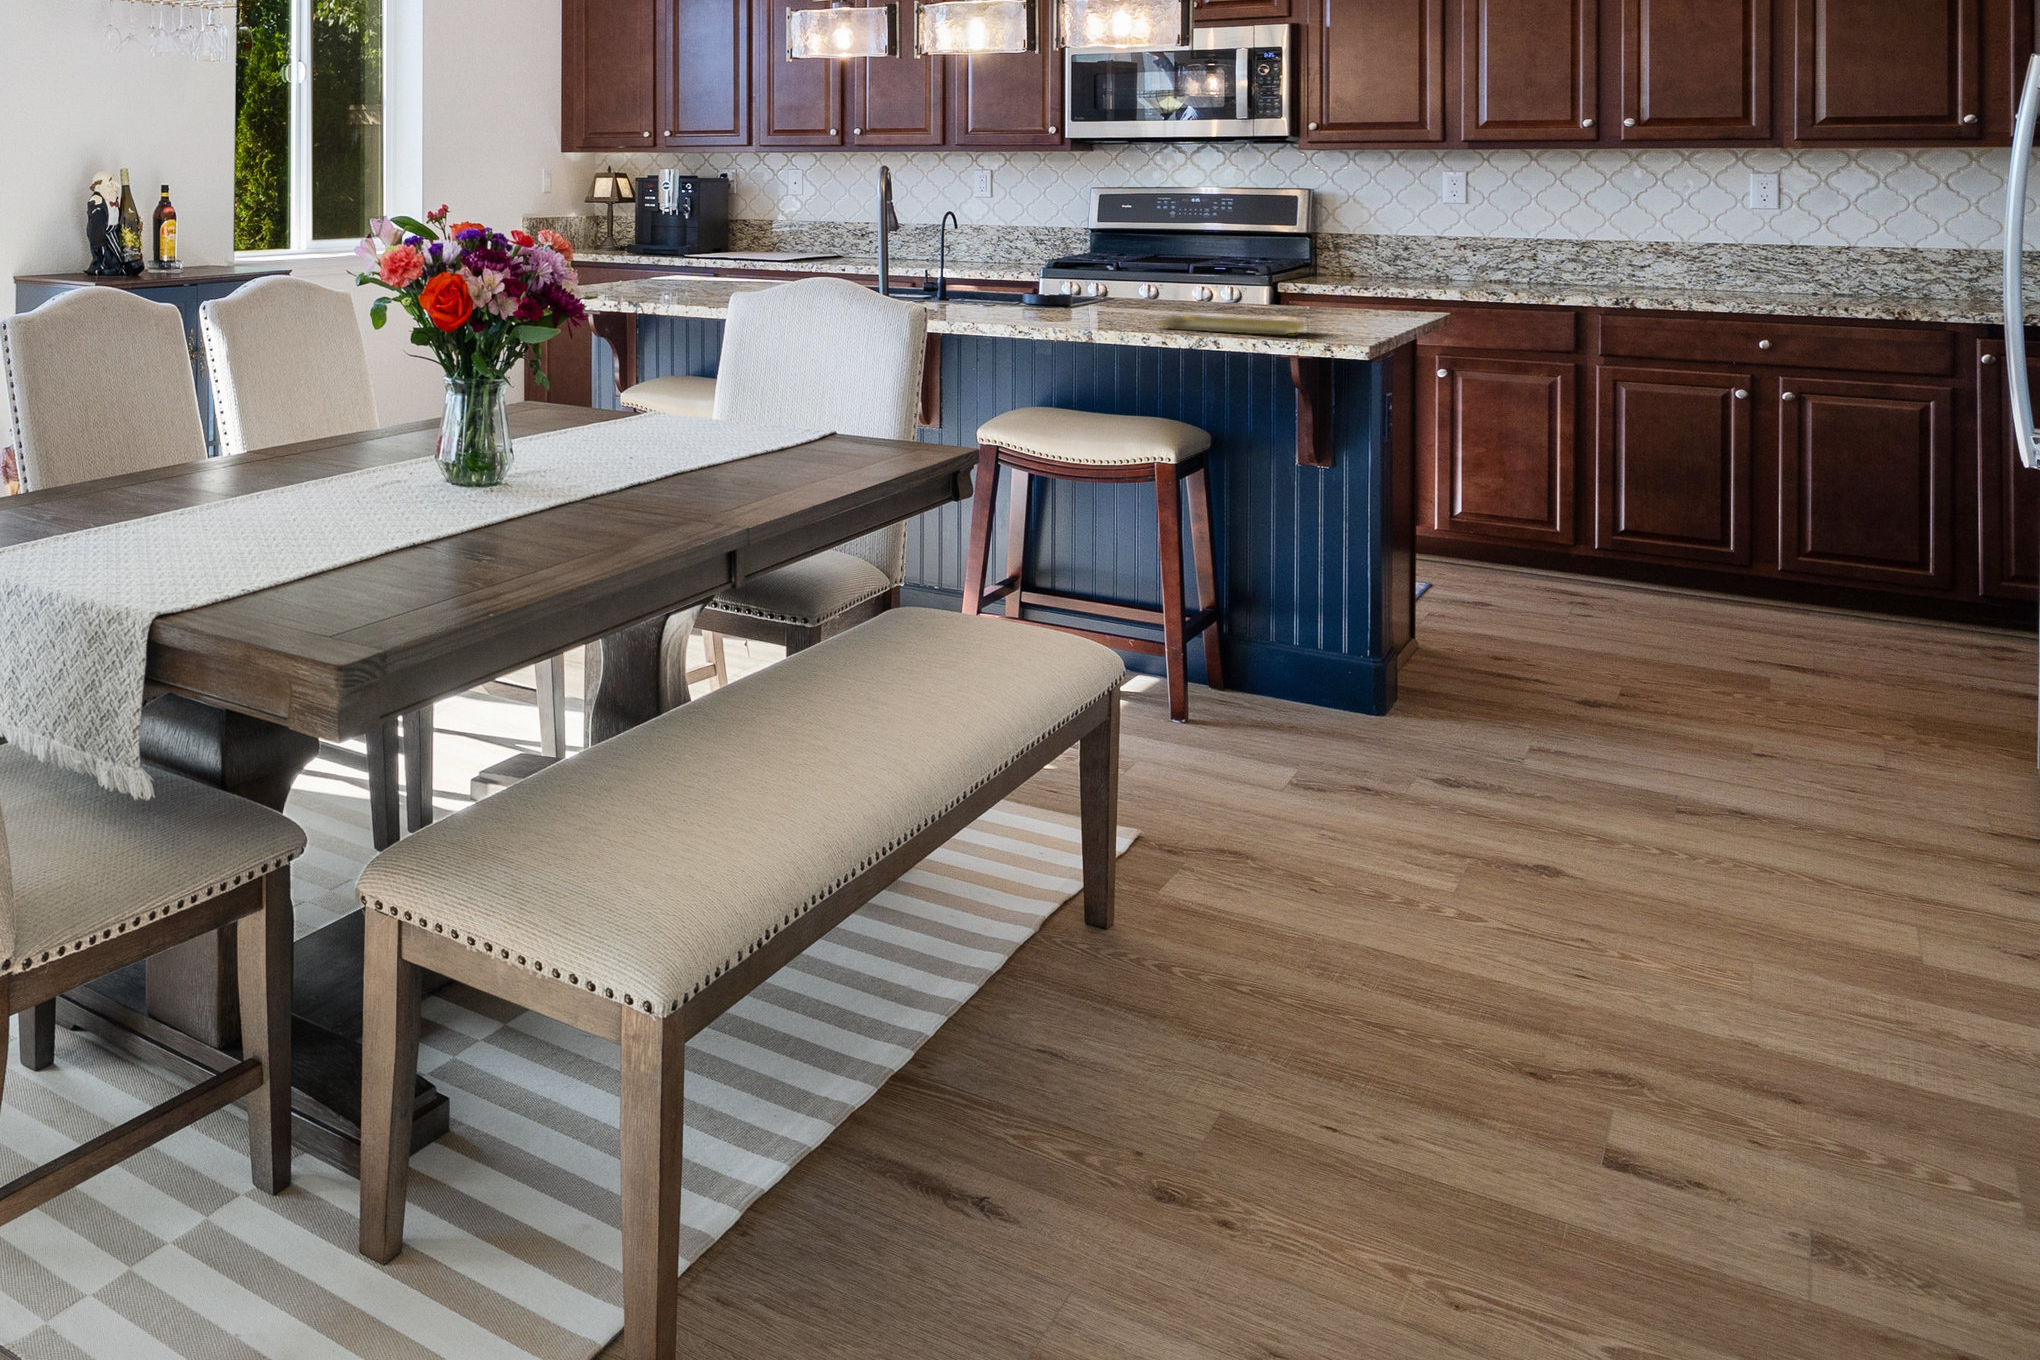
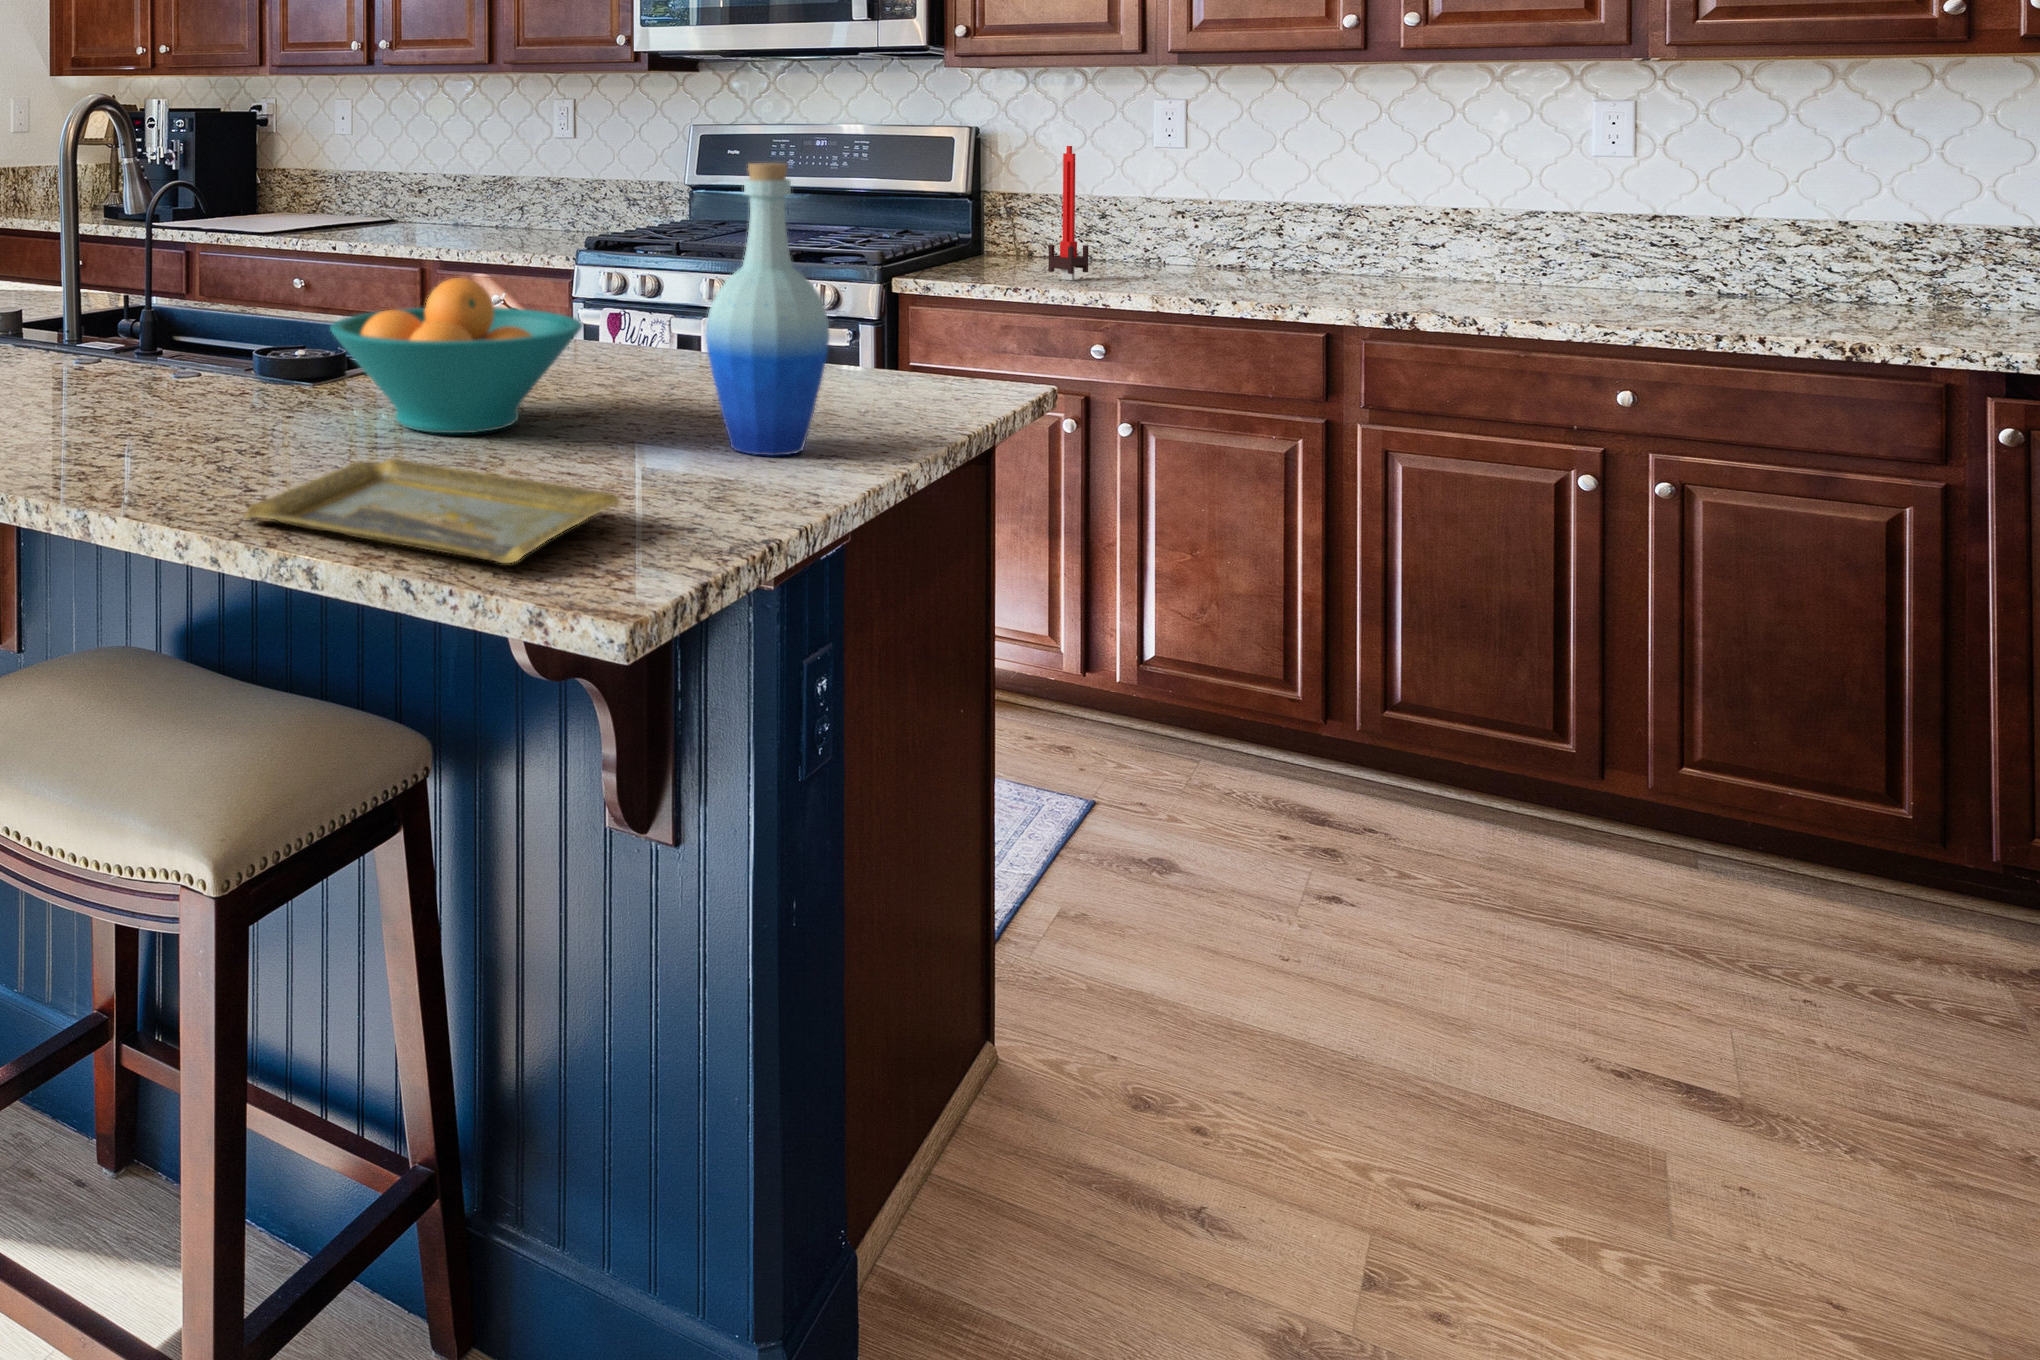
bottle: none [1297,196,1361,325] -> present [706,163,829,456]
candle: none [1370,202,1399,289] -> present [1049,146,1088,280]
fruit bowl: none [1103,248,1232,316] -> present [330,278,582,433]

